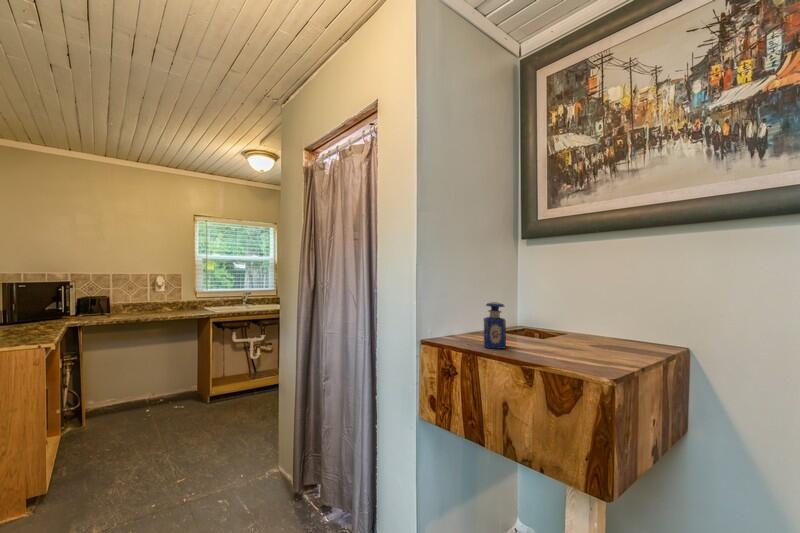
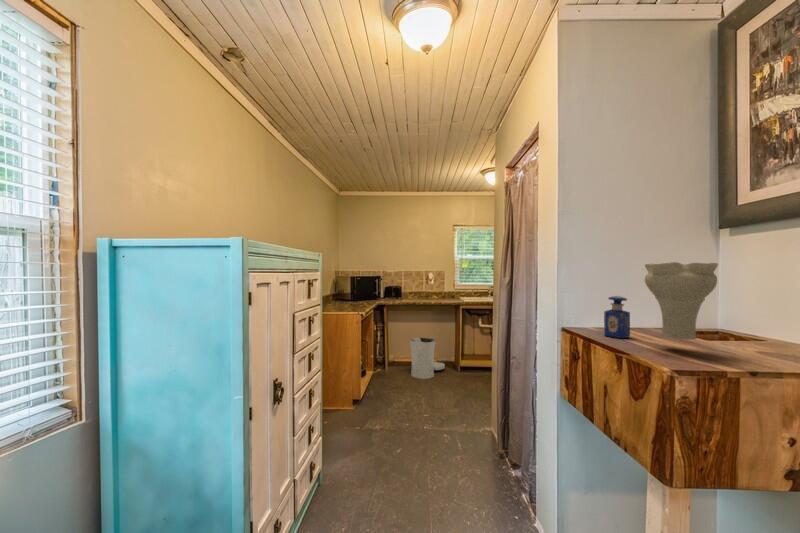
vase: none [525,262,621,350] -> present [645,262,718,339]
trash can: none [126,365,183,426] -> present [410,337,445,379]

